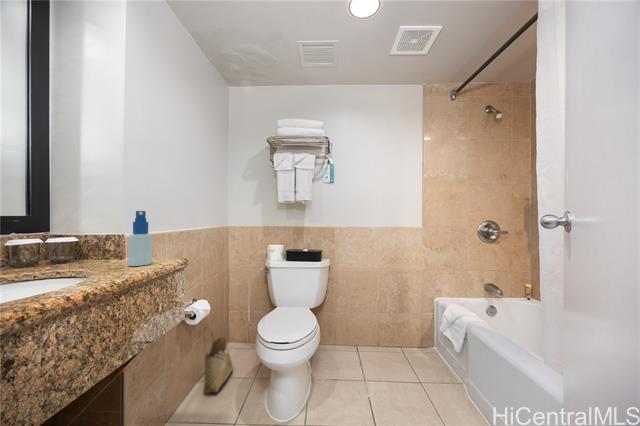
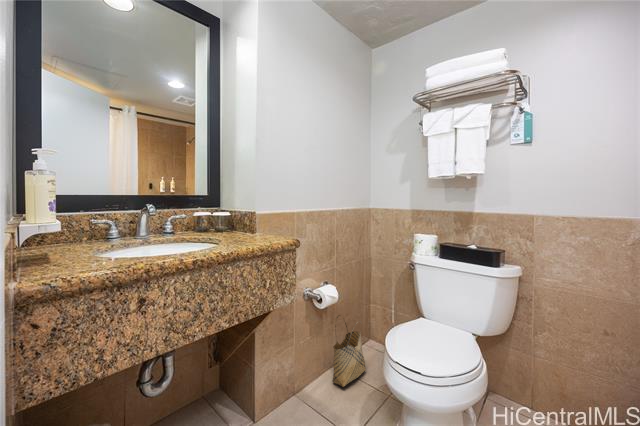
spray bottle: present [129,211,152,266] -> none [252,189,269,241]

